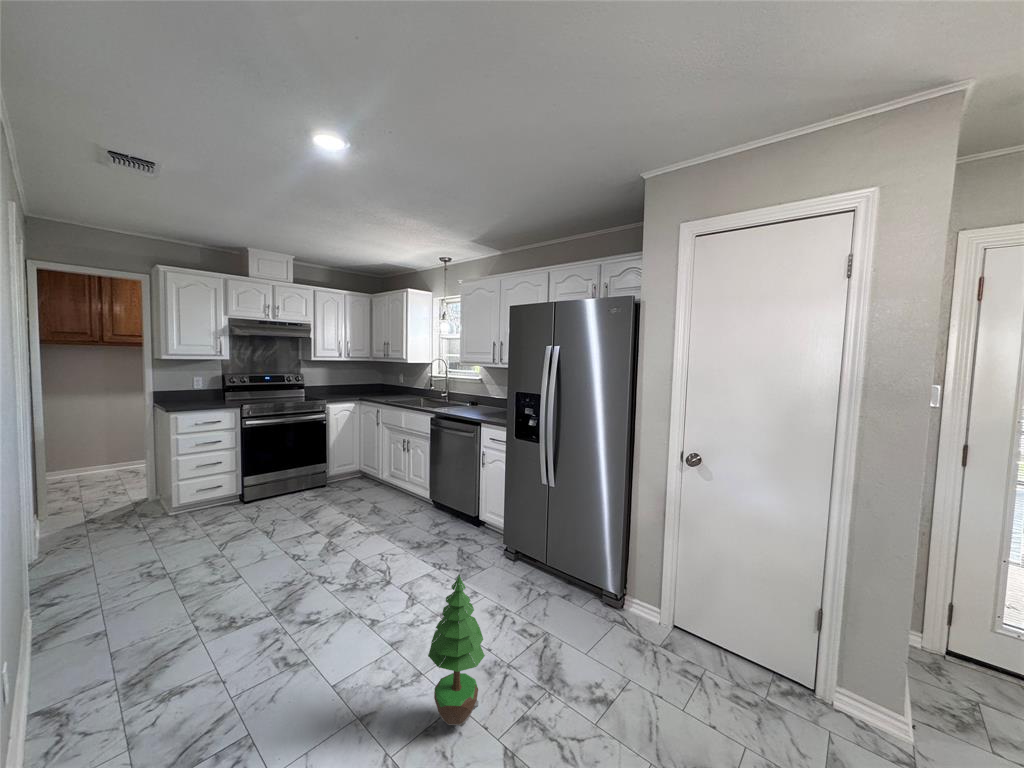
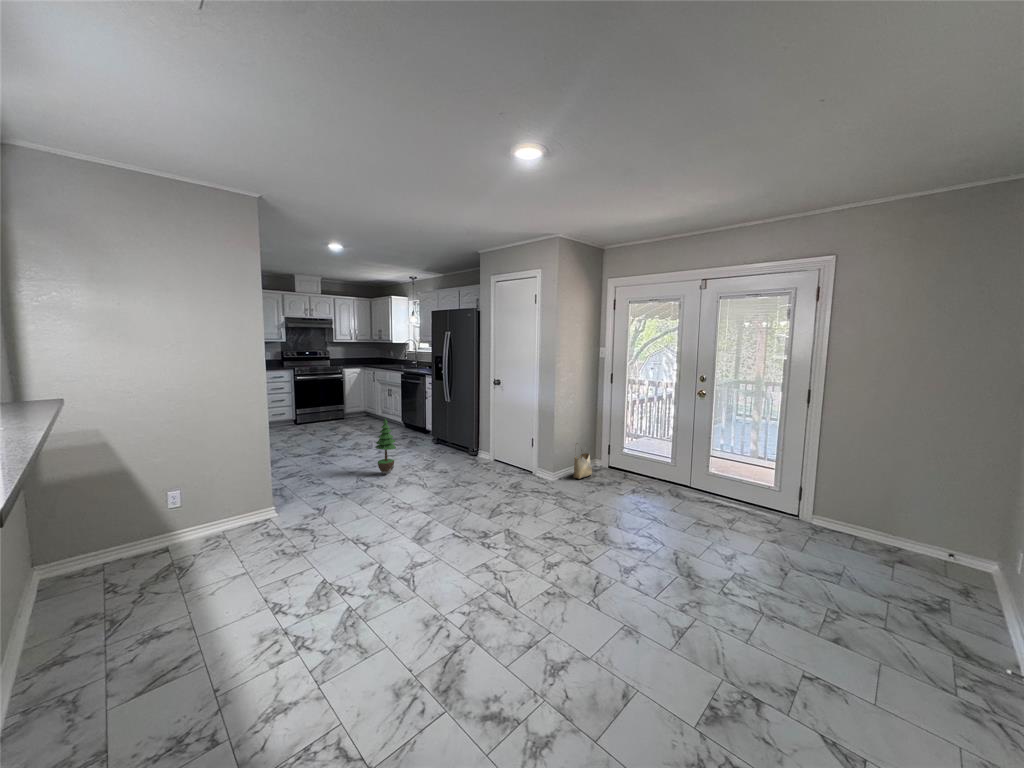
woven basket: none [931,623,985,732] -> present [573,443,592,479]

